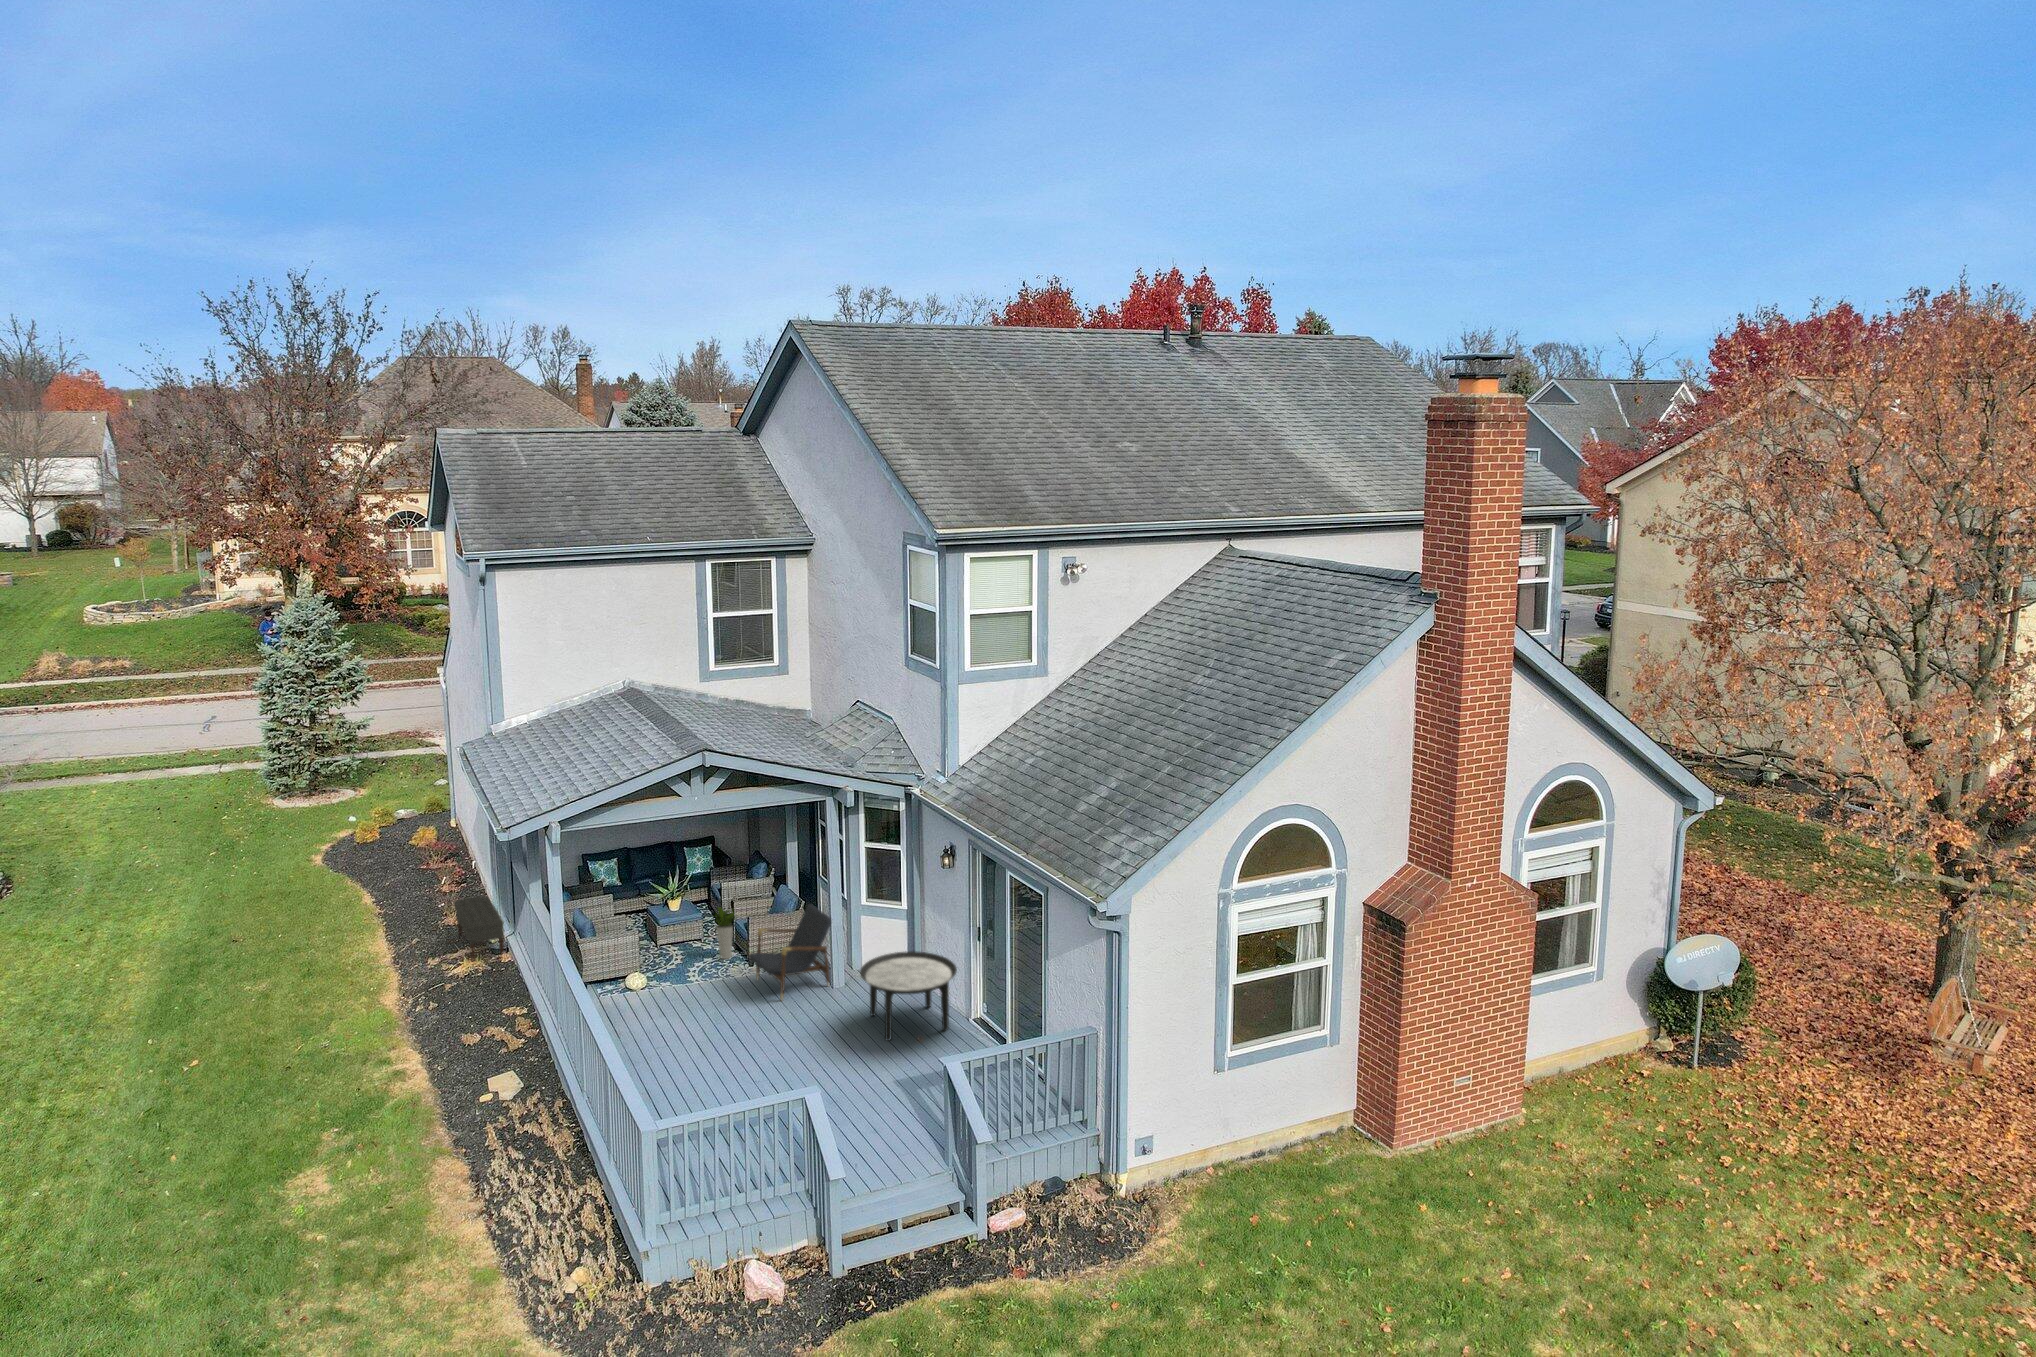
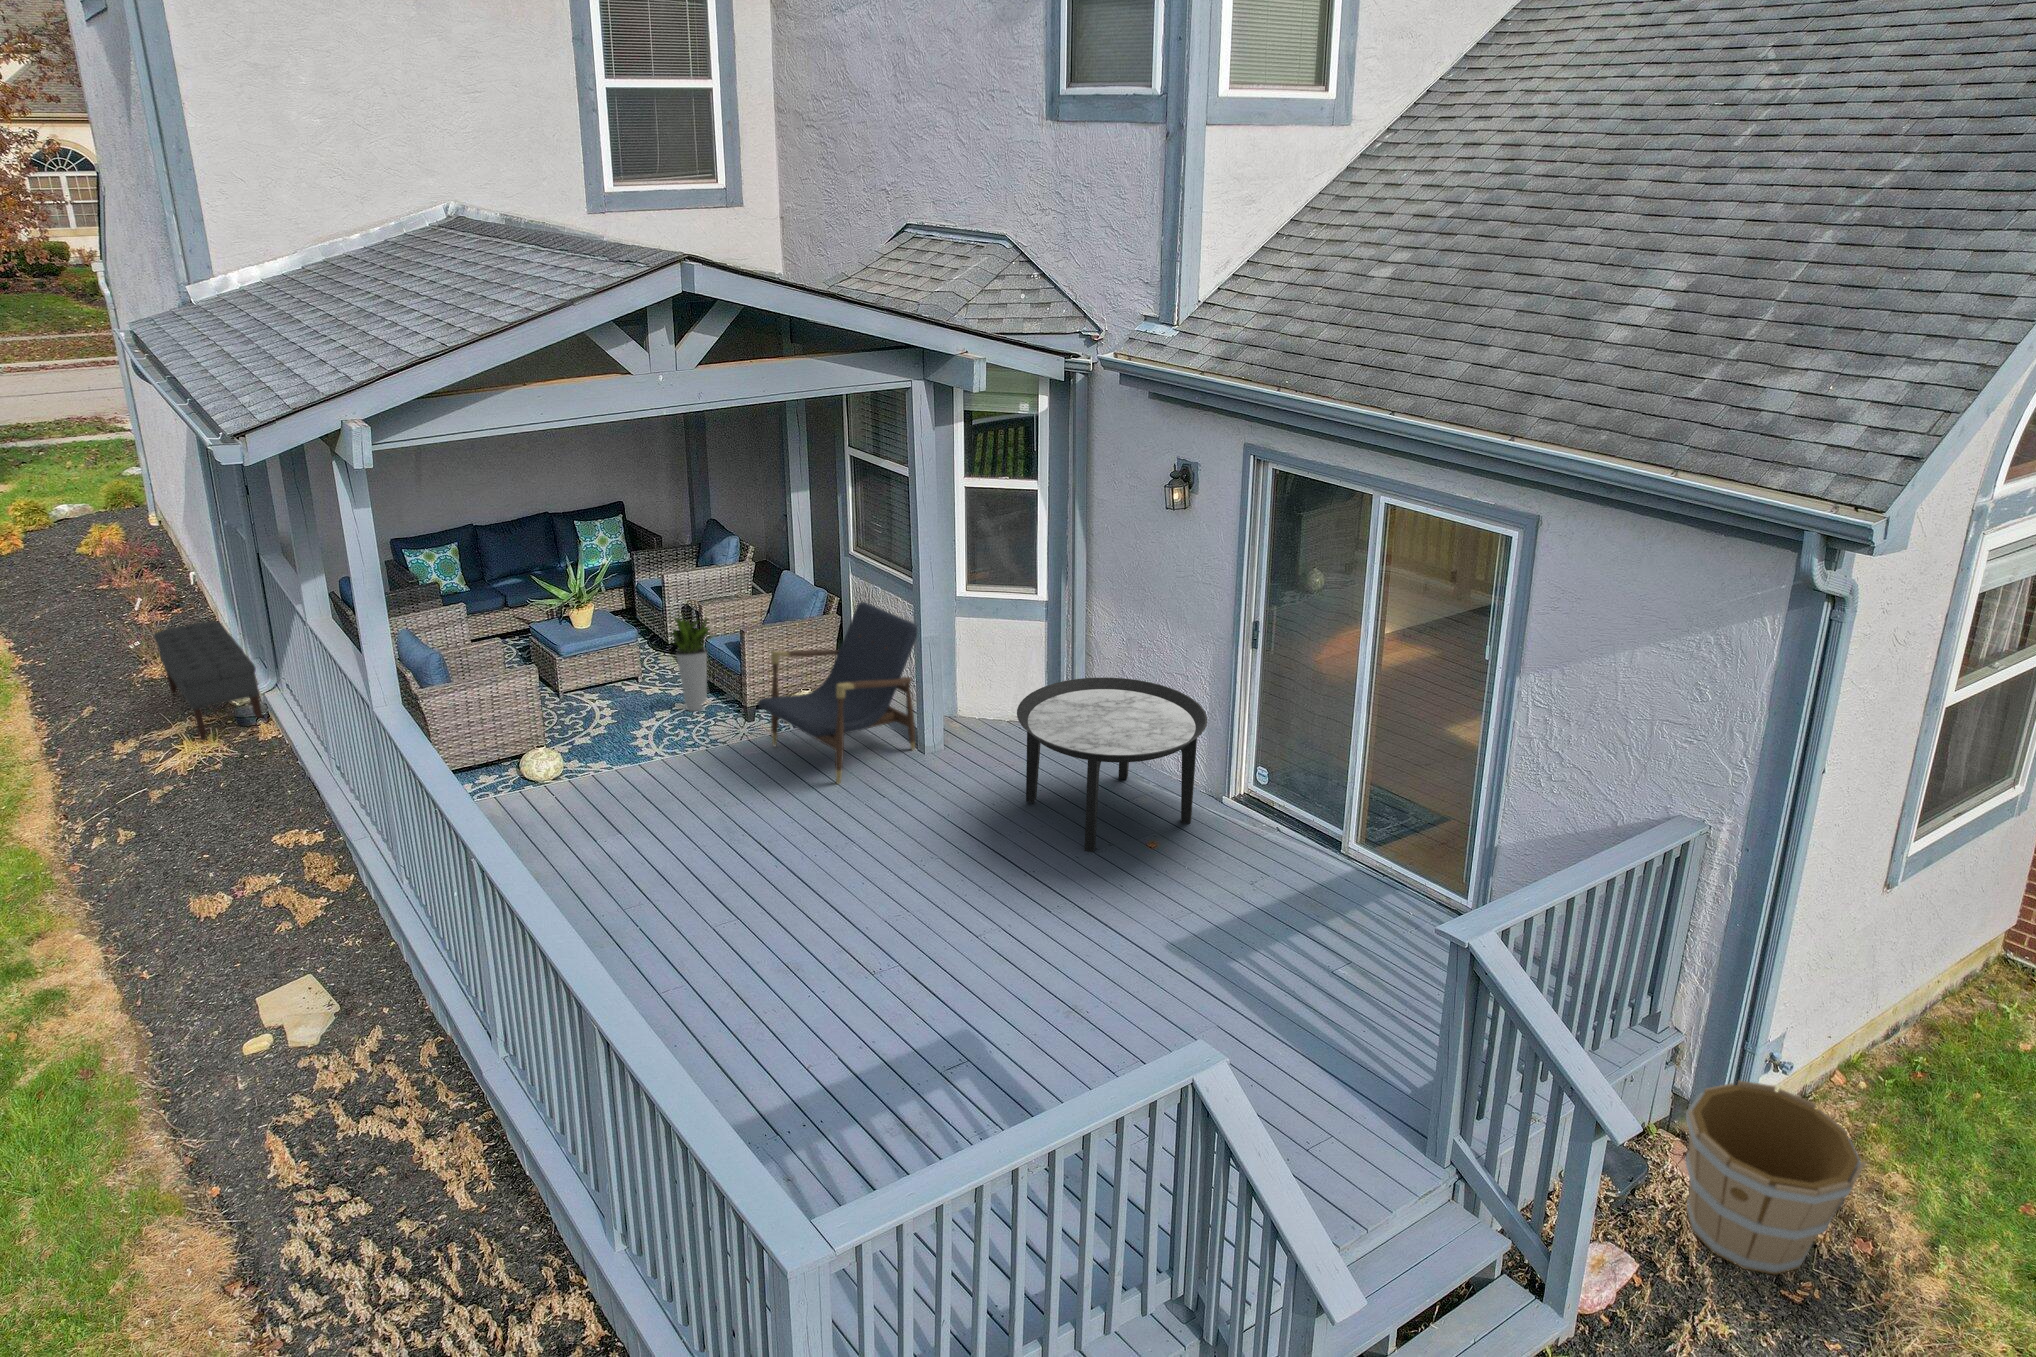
wooden bucket: none [1052,1143,1119,1225] -> present [1686,1081,1866,1275]

